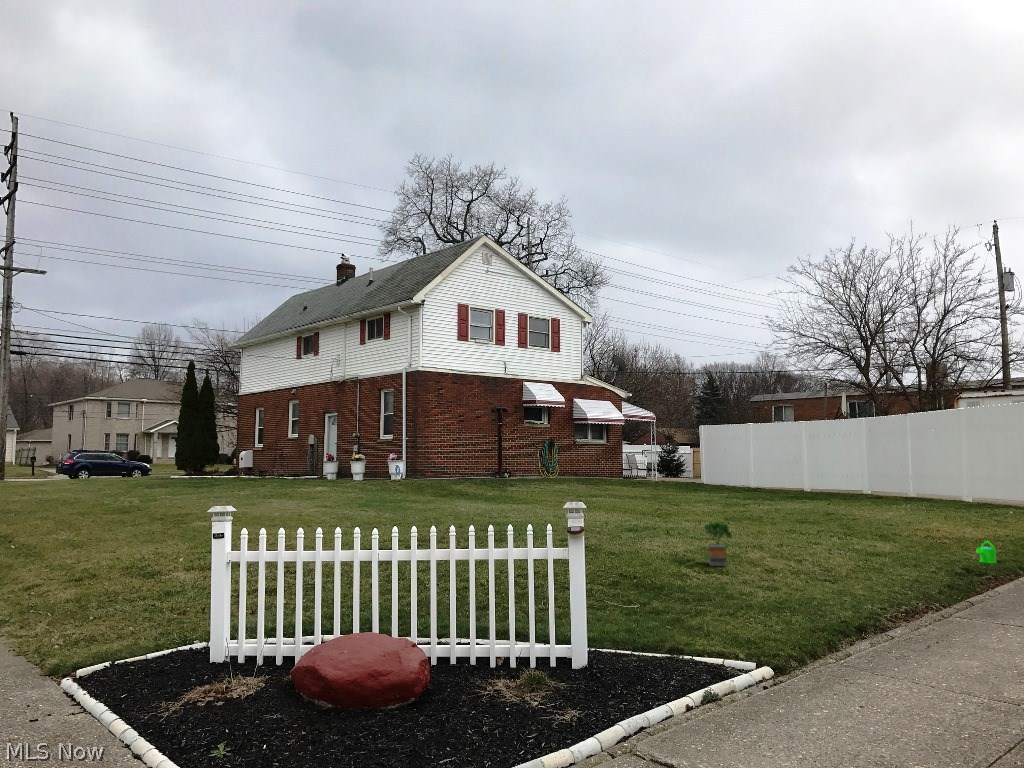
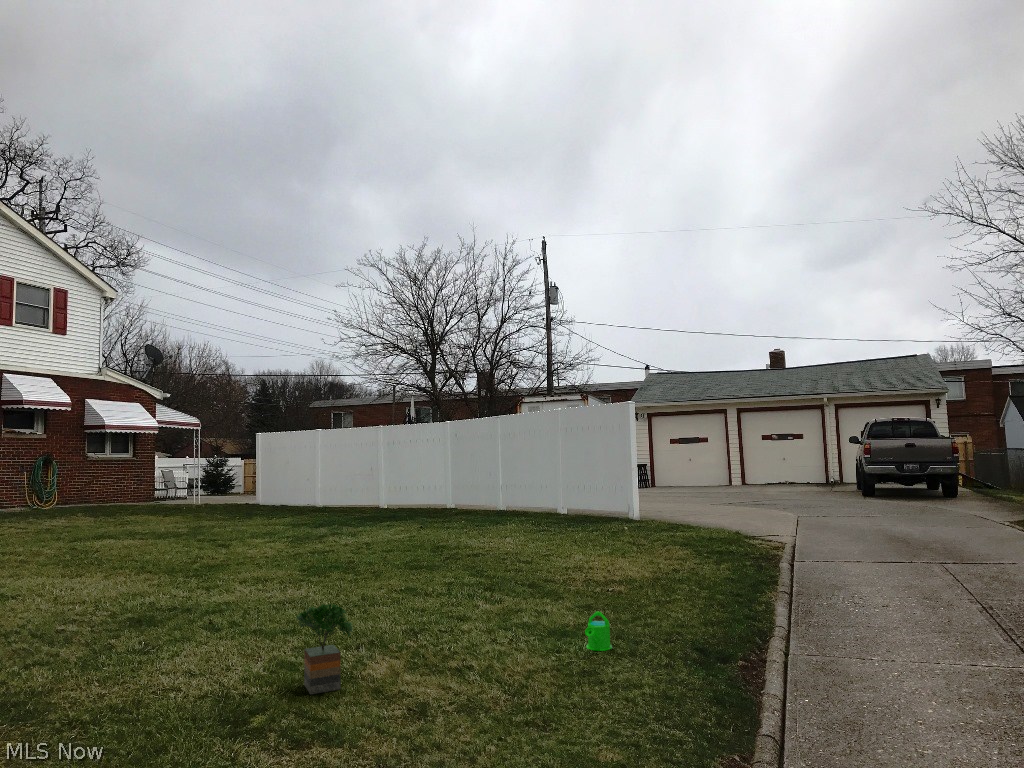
watering can: present [976,541,997,563] -> present [585,612,612,651]

